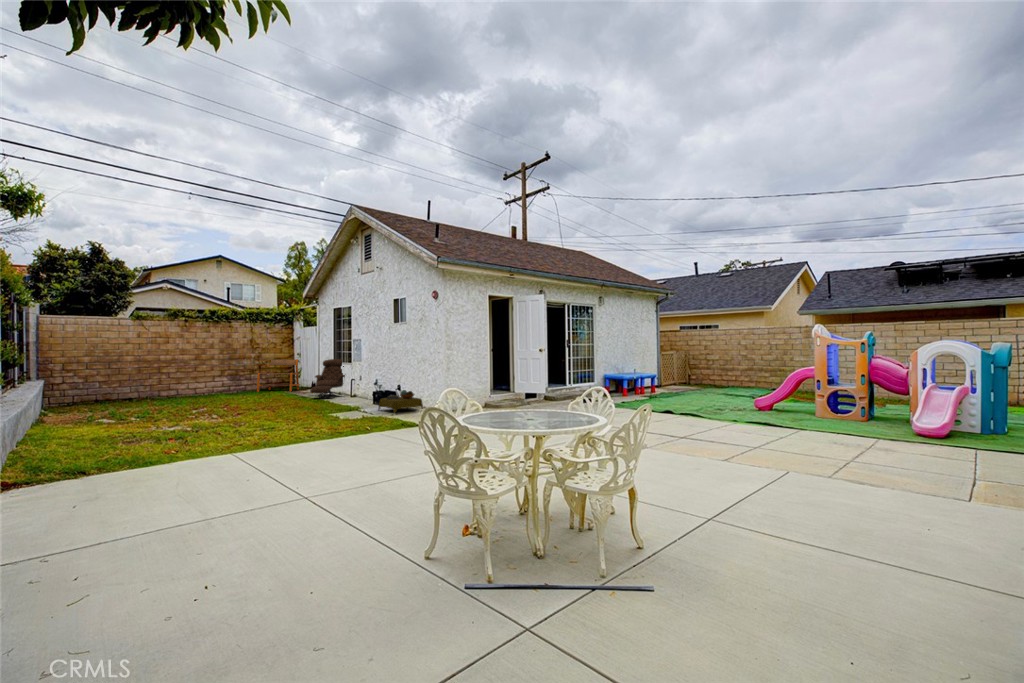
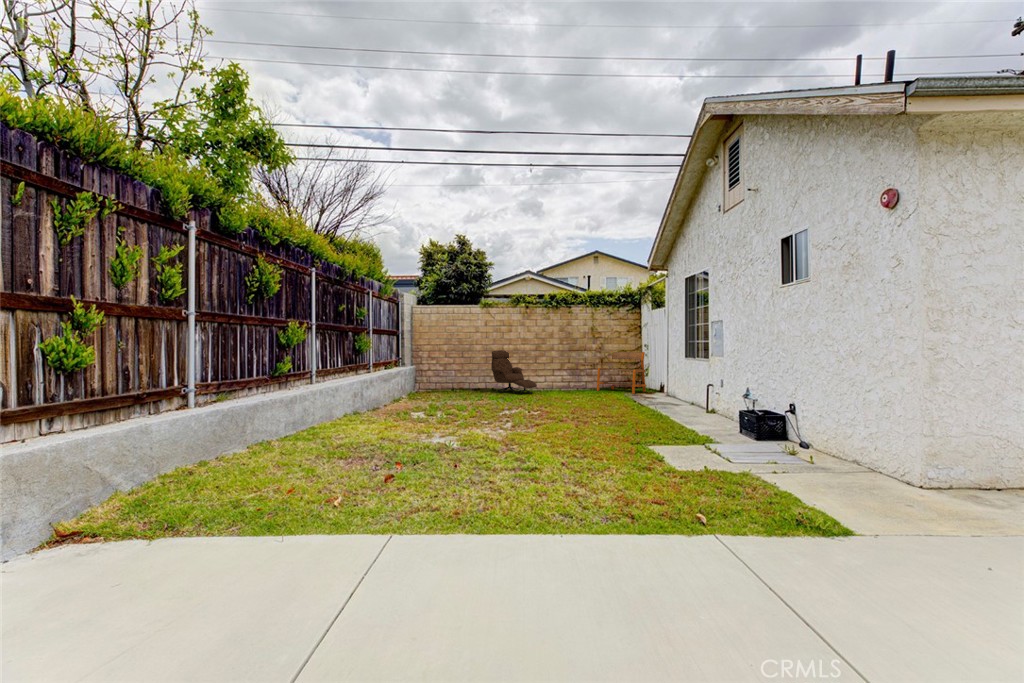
lounge chair: present [310,359,345,398] -> present [491,350,537,394]
side table: present [378,390,423,413] -> none [745,417,852,468]

